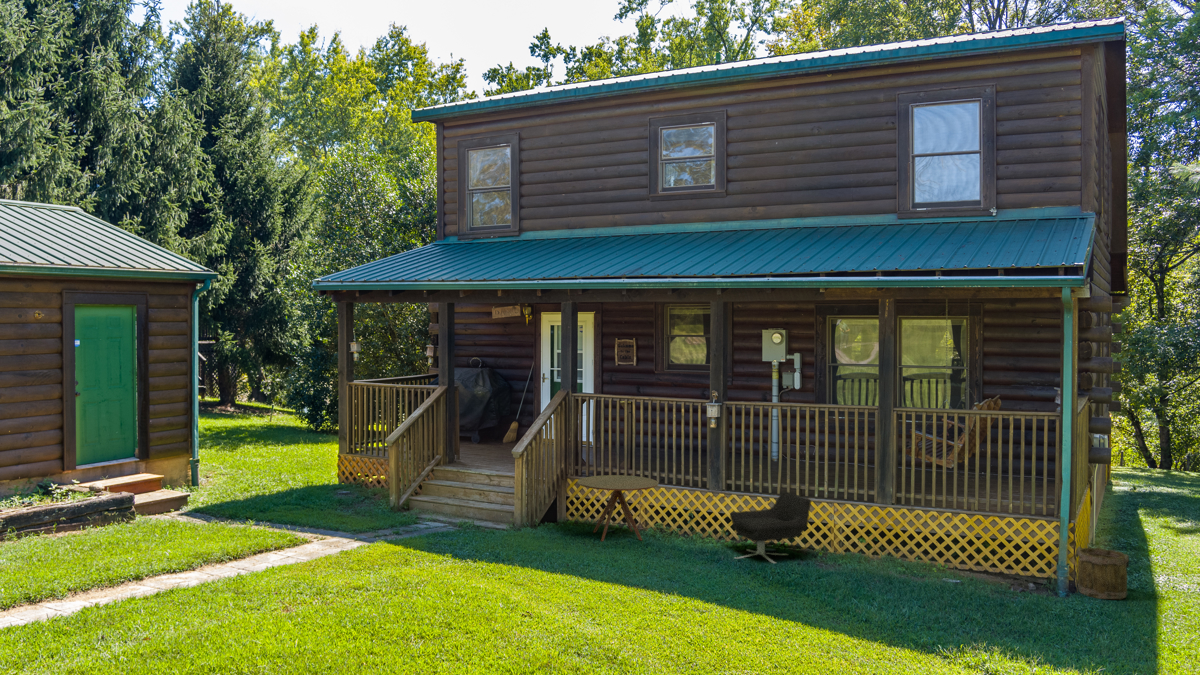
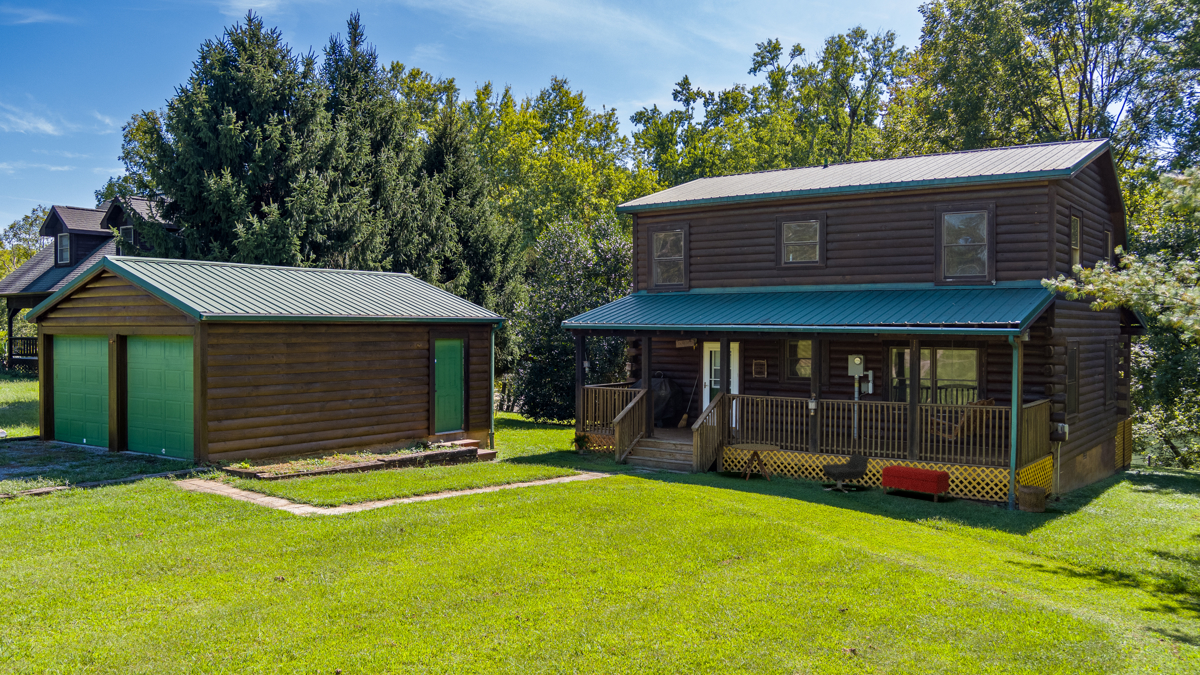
potted plant: none [319,456,366,493] -> present [571,433,592,454]
bench: none [834,511,951,582] -> present [882,465,949,502]

